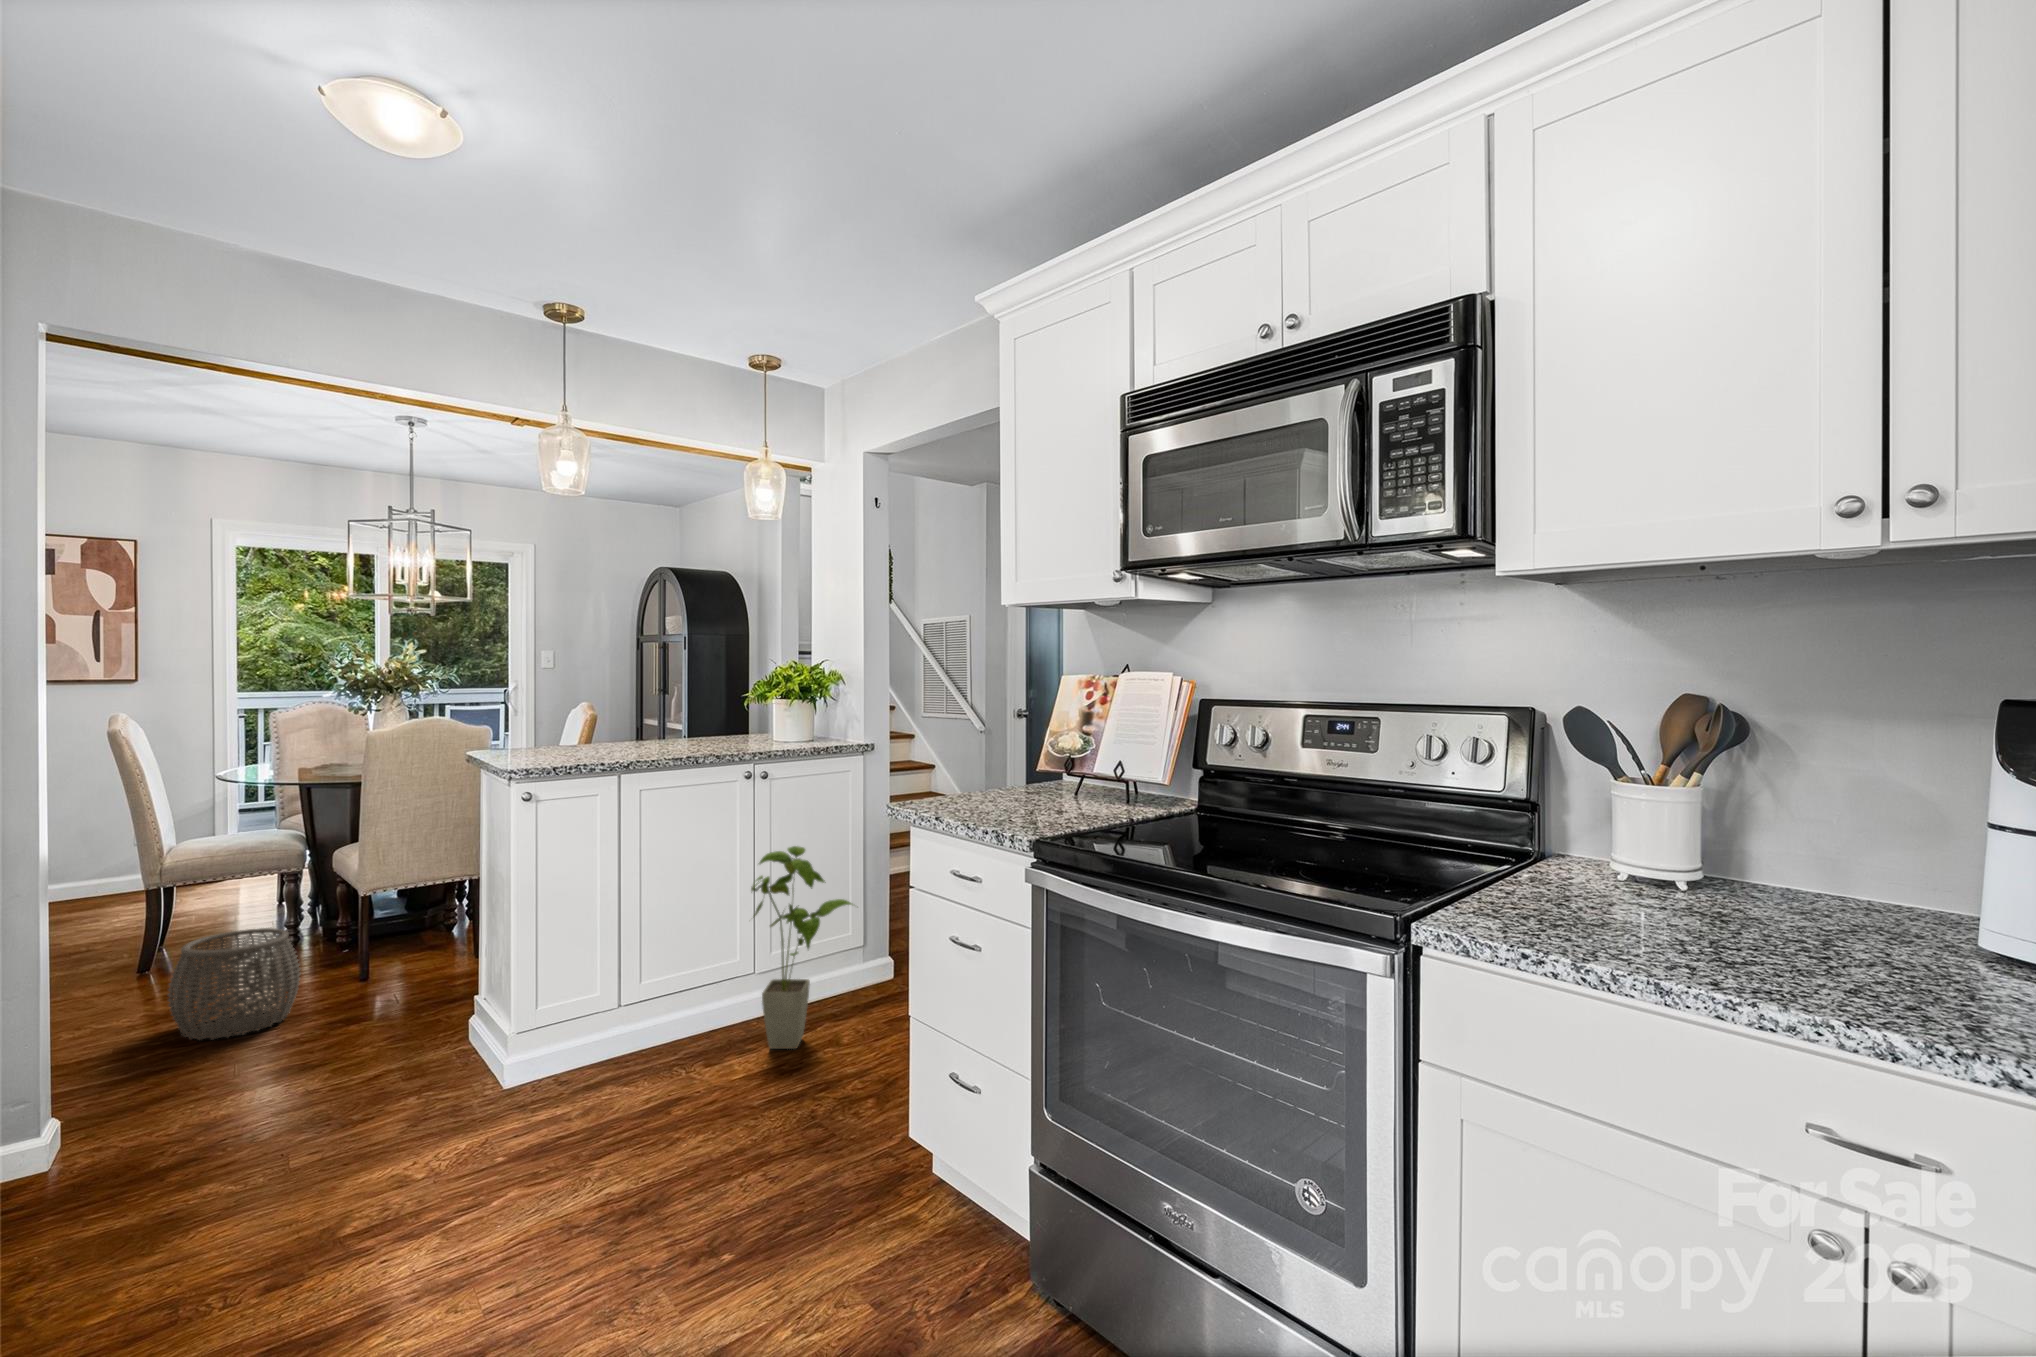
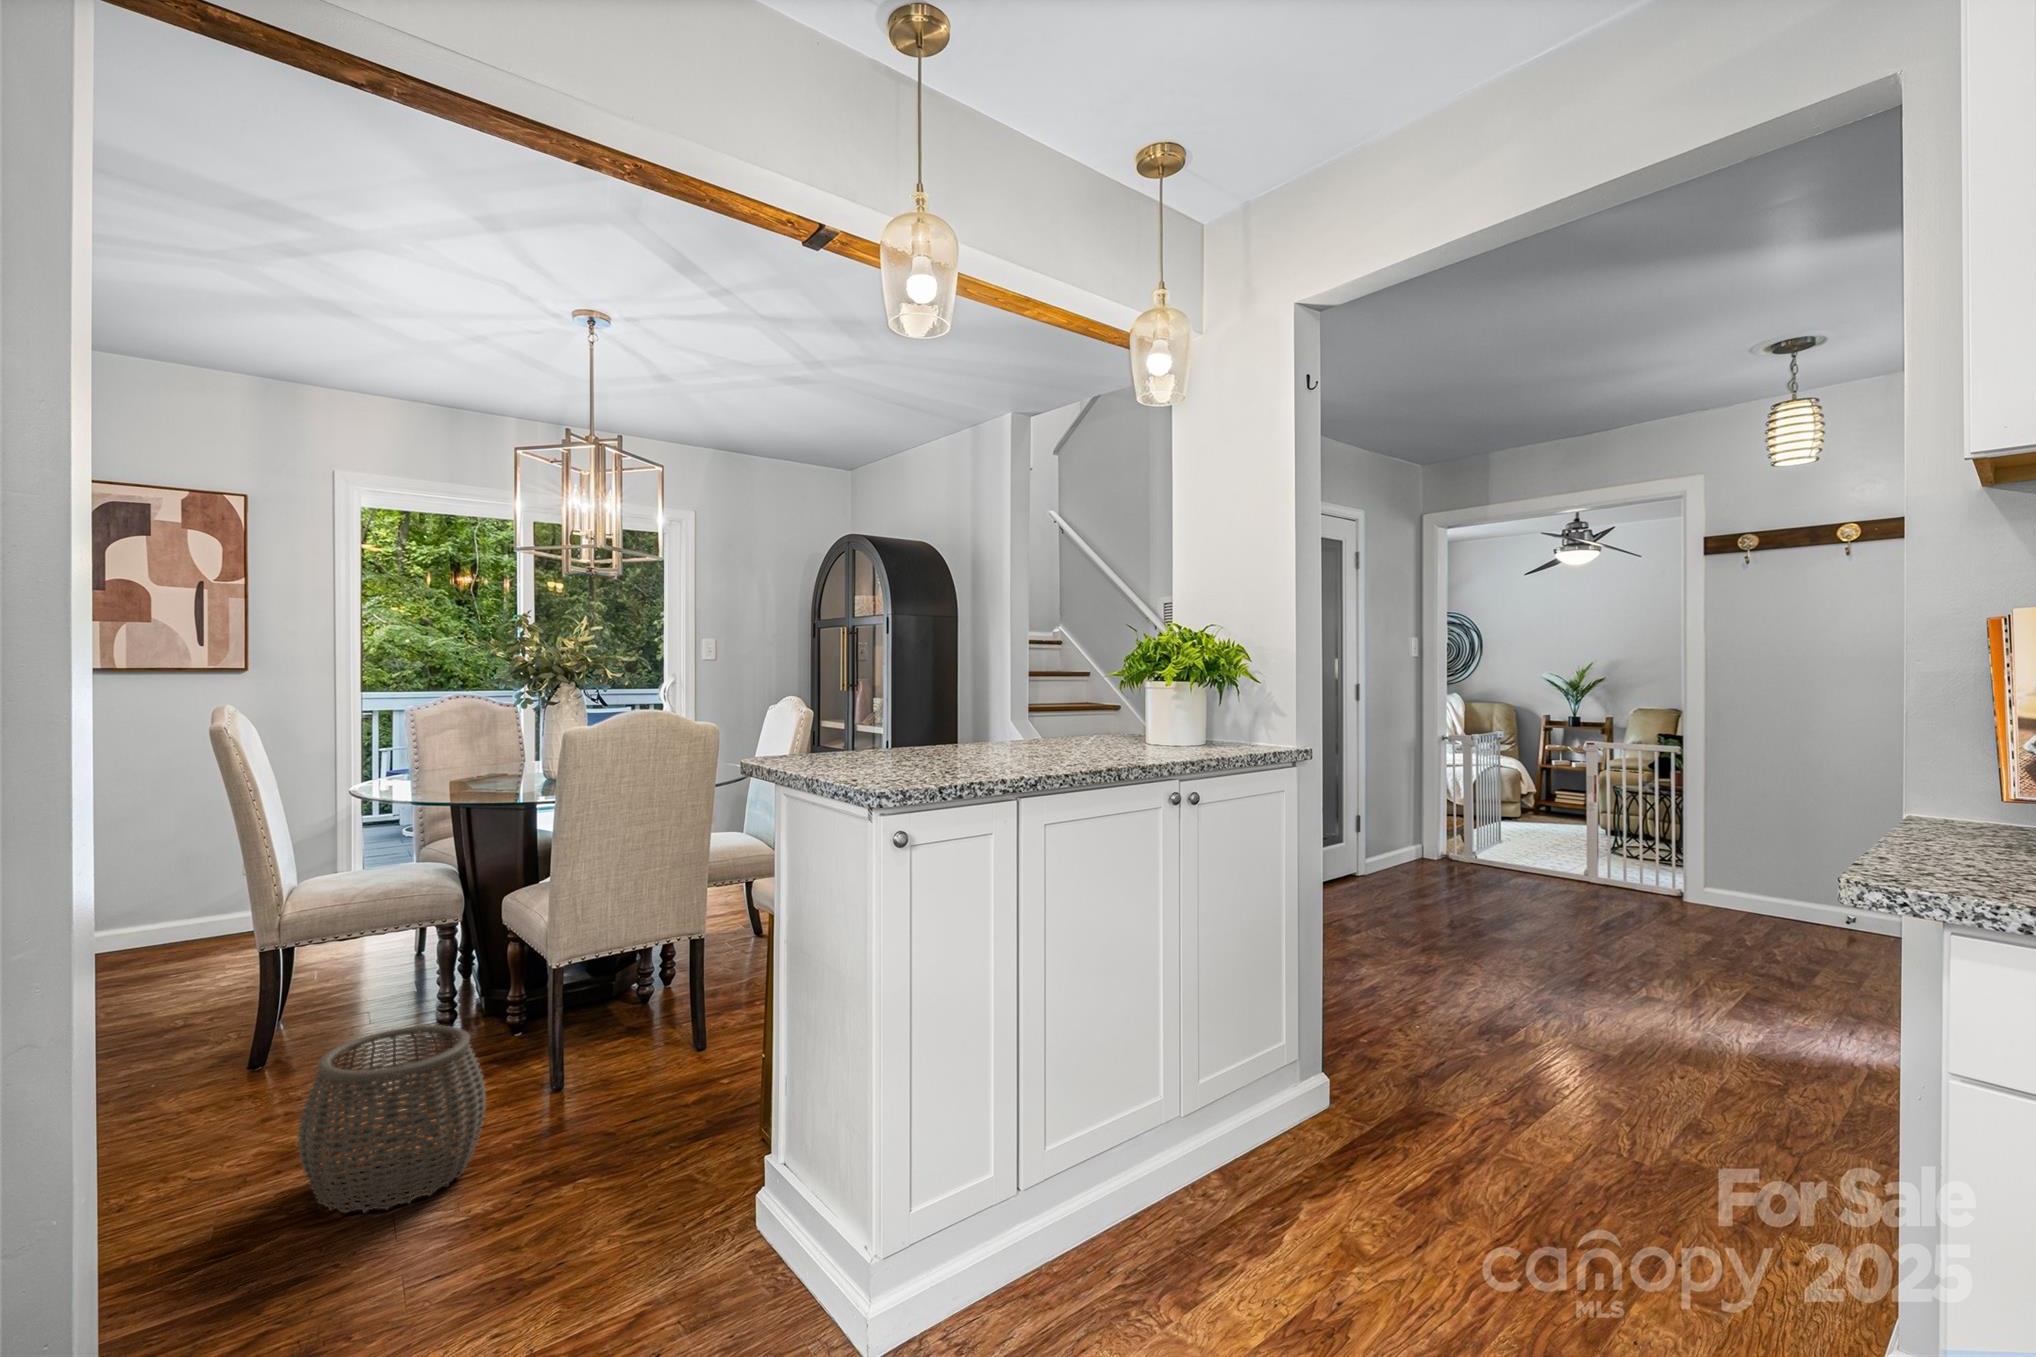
house plant: present [751,846,852,1049] -> none [1213,920,1389,1270]

